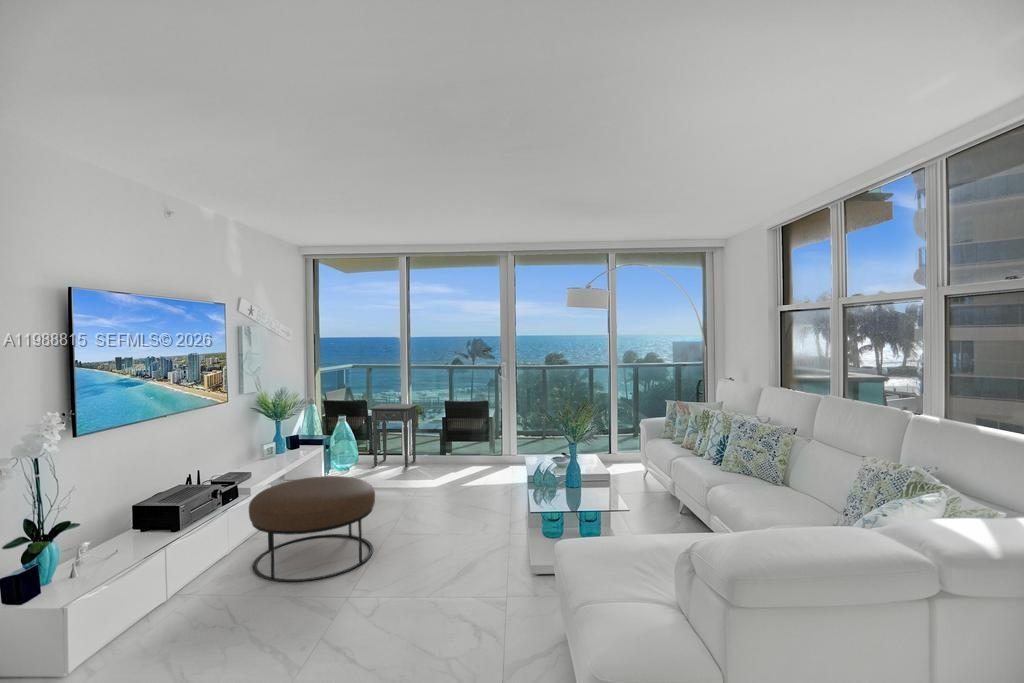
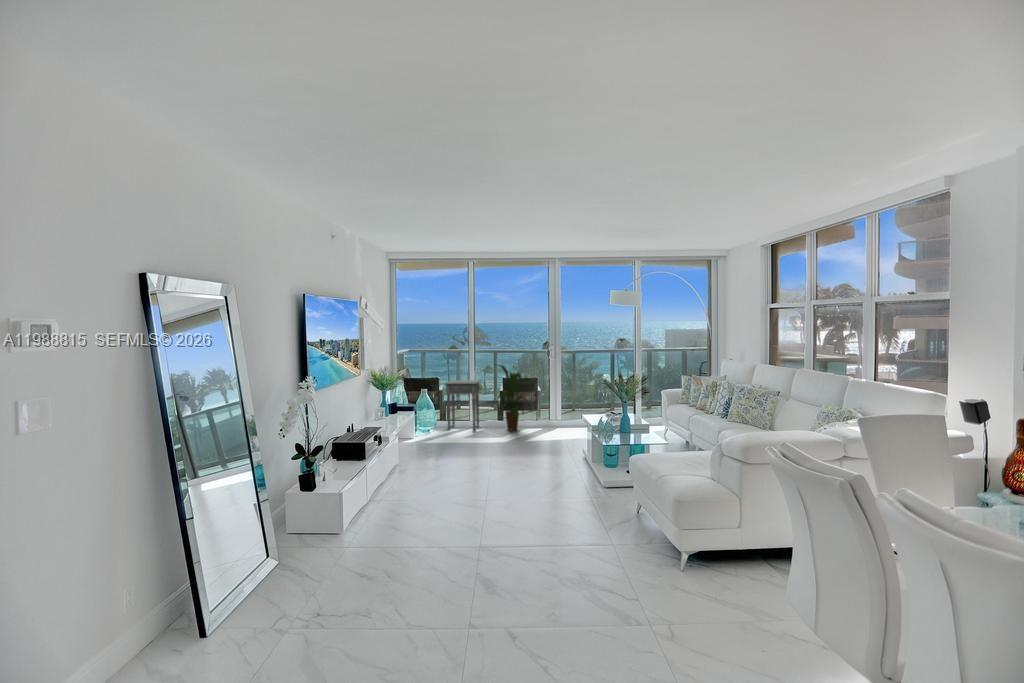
house plant: none [431,385,488,468] -> present [497,365,532,430]
ottoman: present [249,476,375,582] -> none [406,427,489,492]

